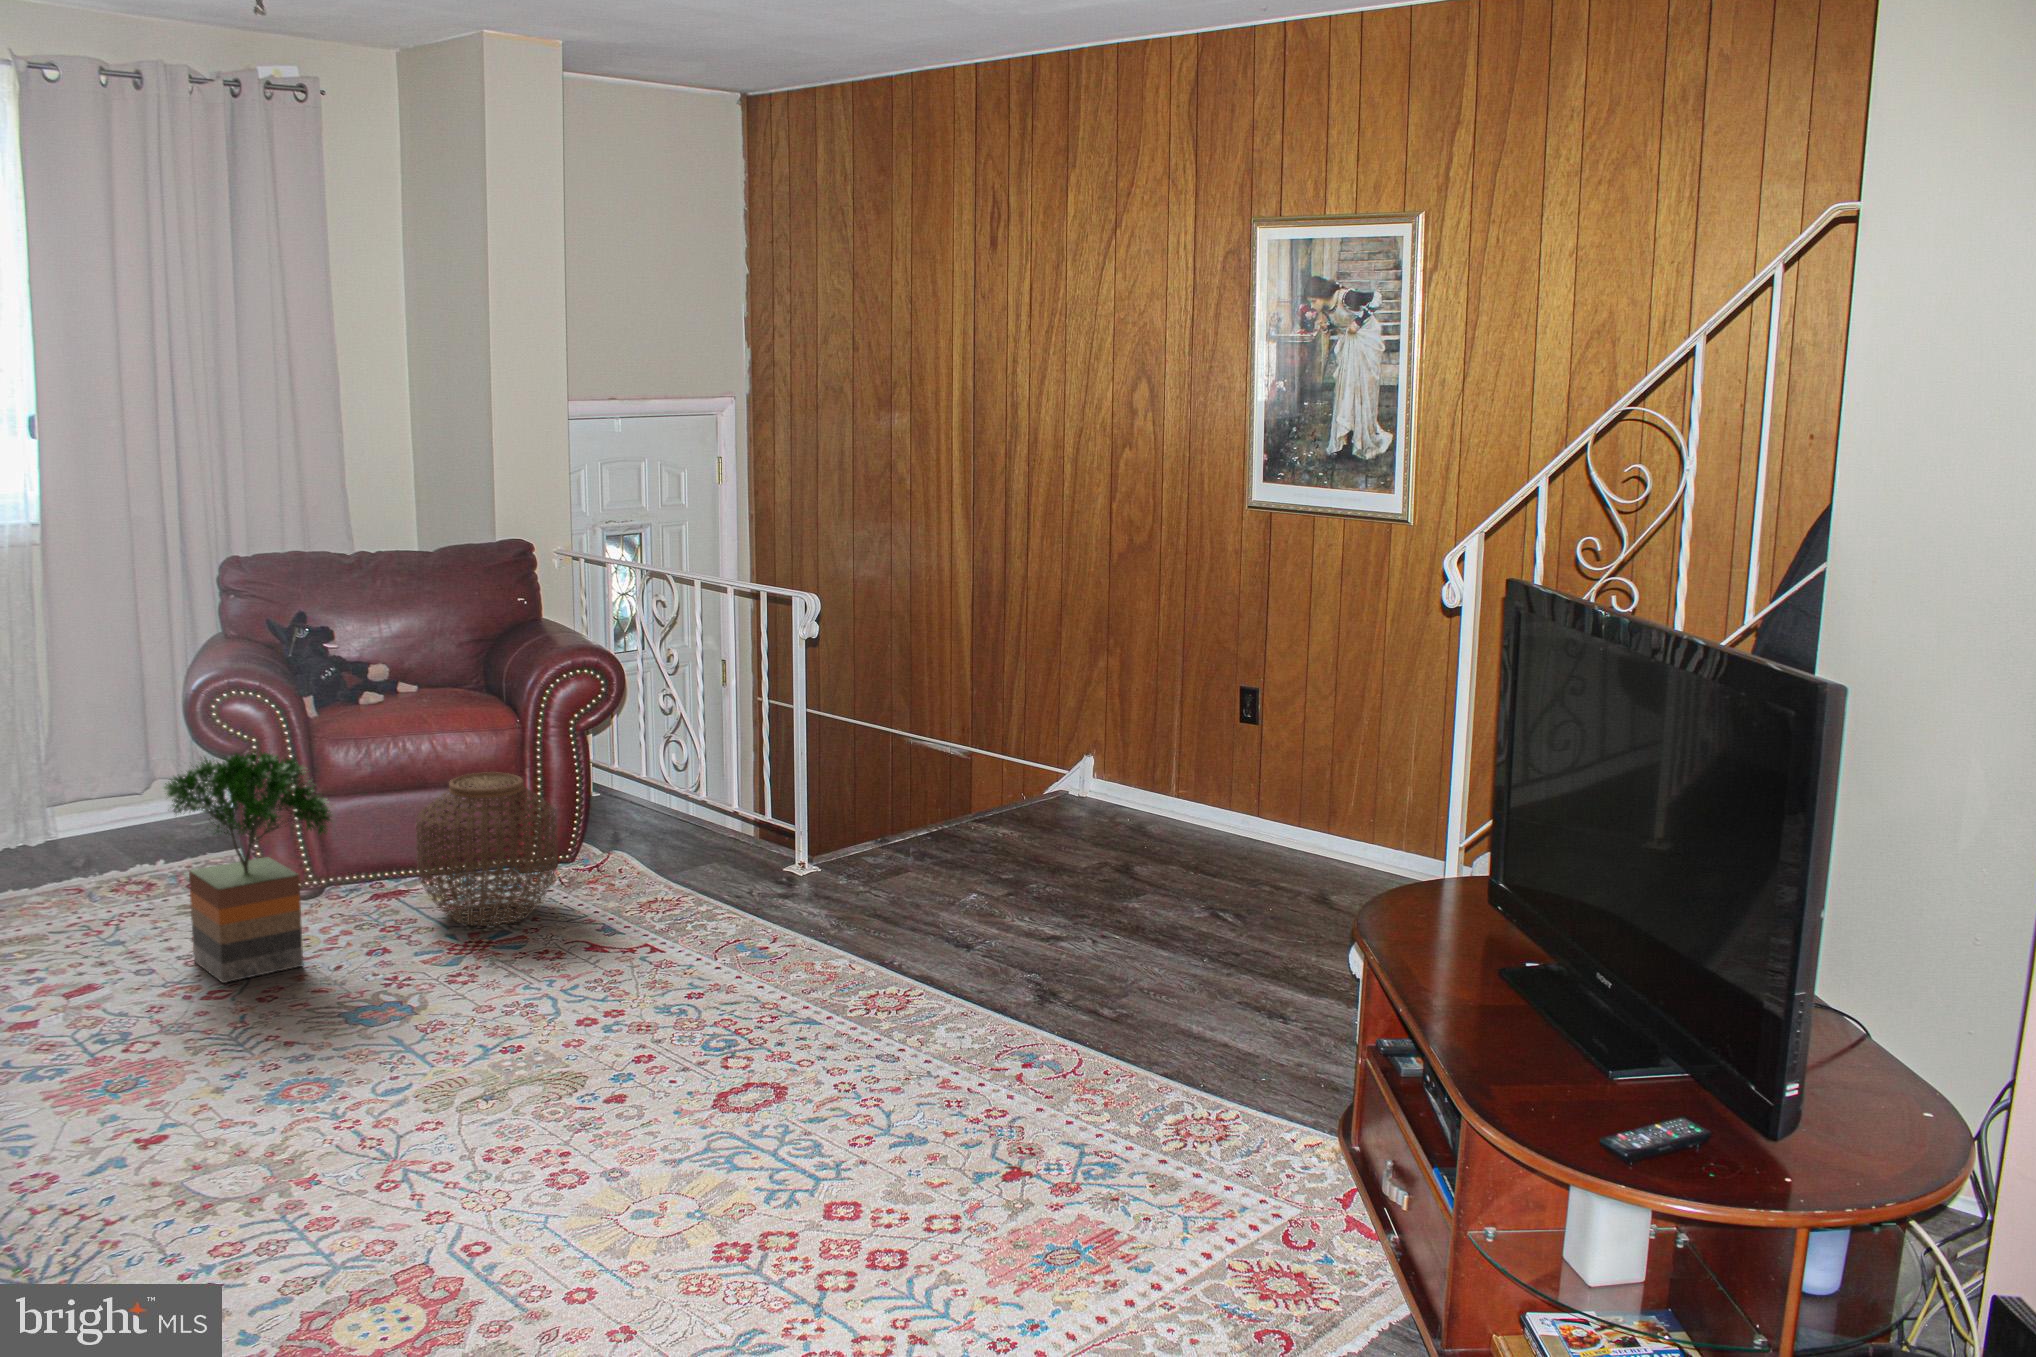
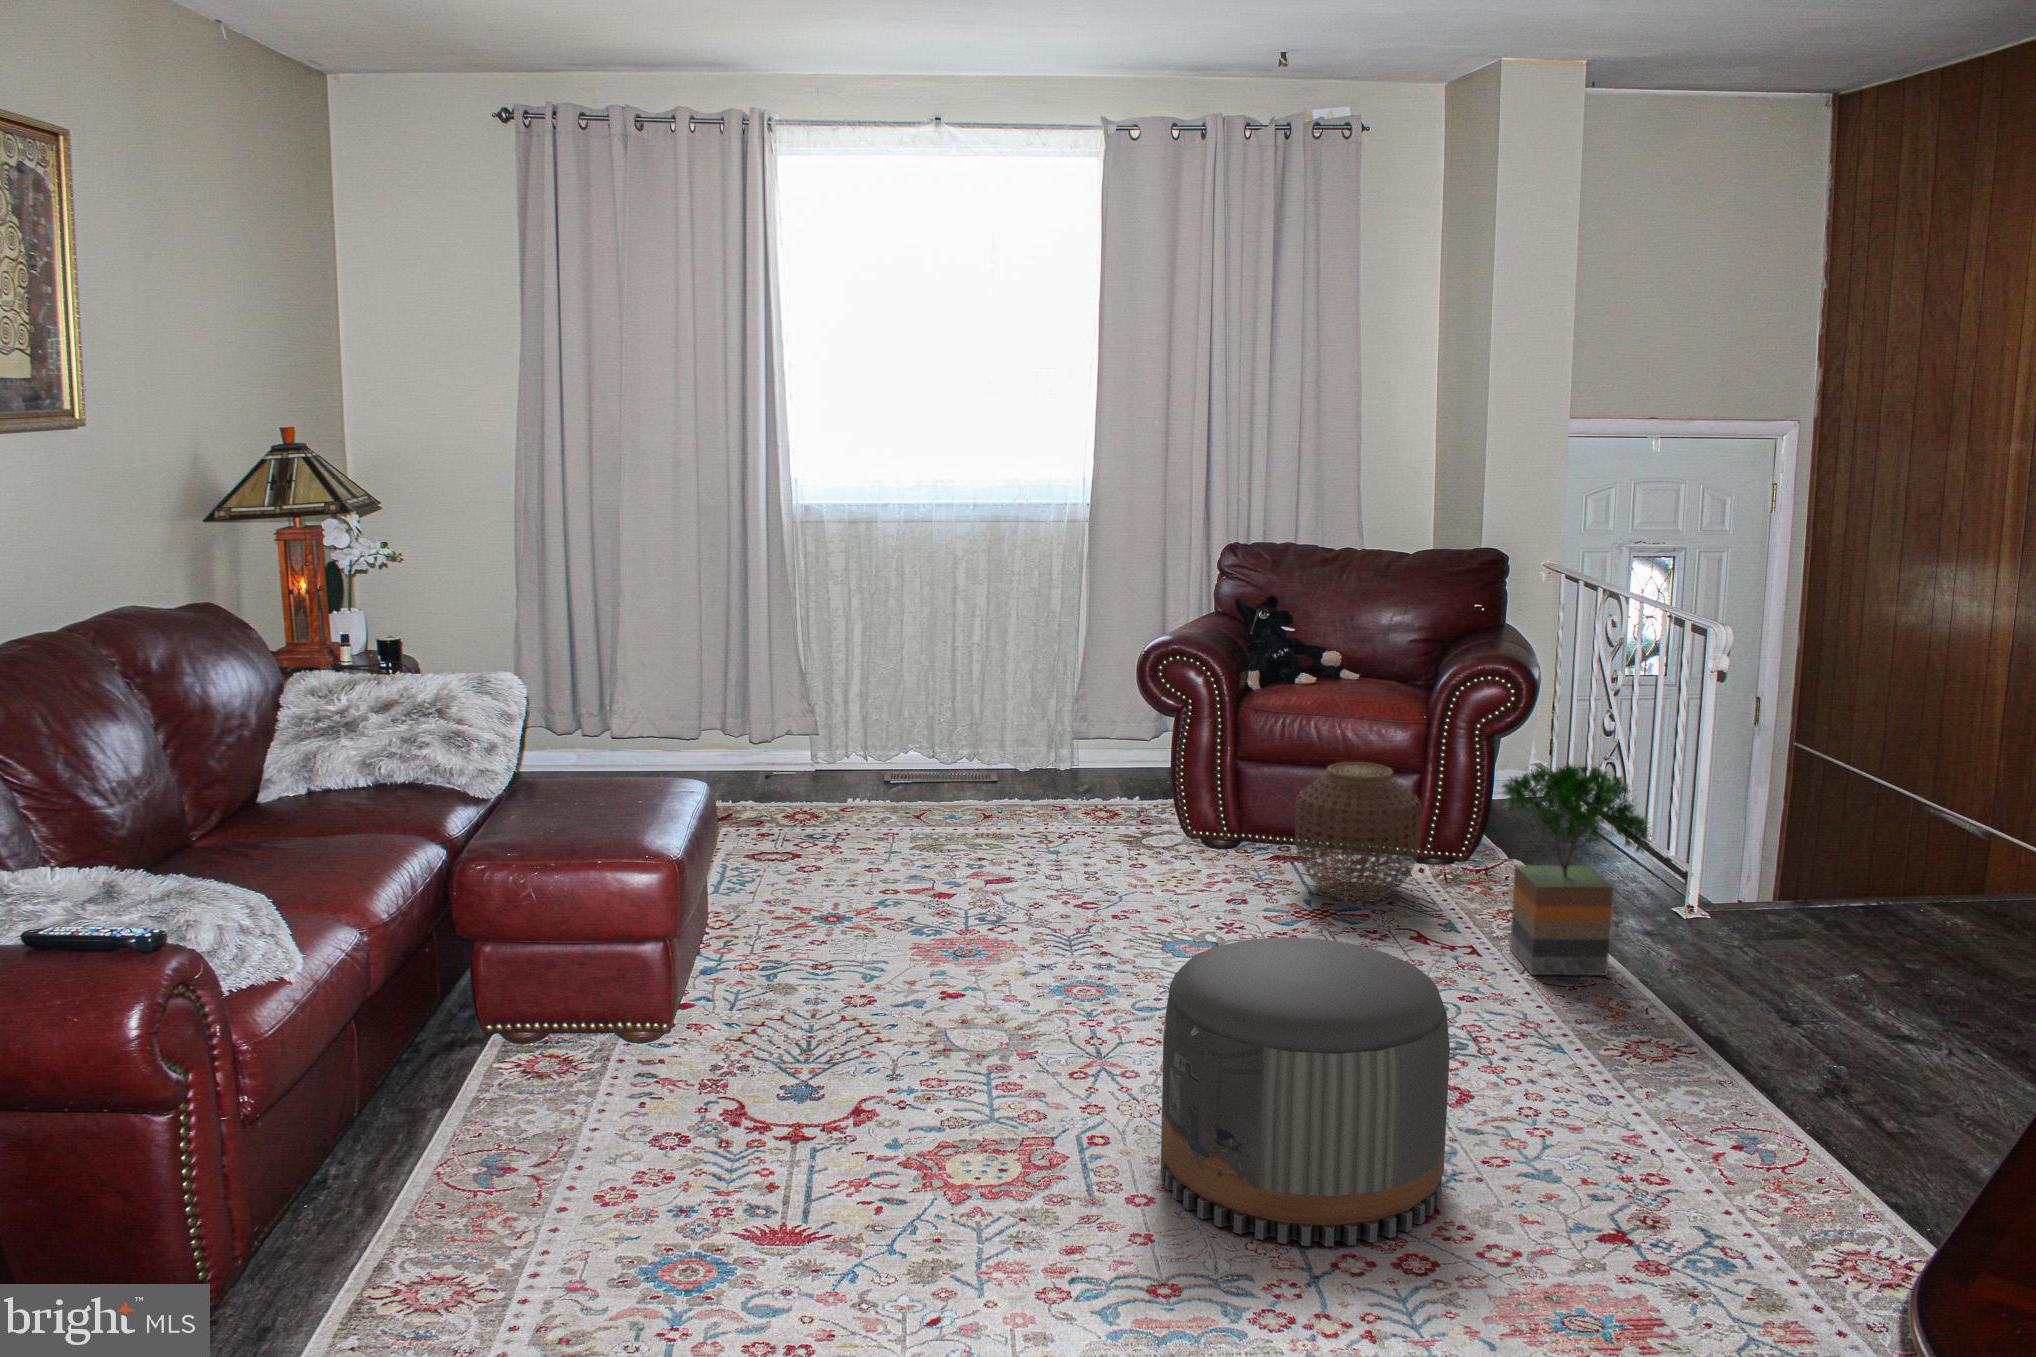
potted tree: present [164,751,332,983] -> present [1501,764,1651,975]
pouf: none [561,963,863,1289] -> present [1161,937,1450,1246]

